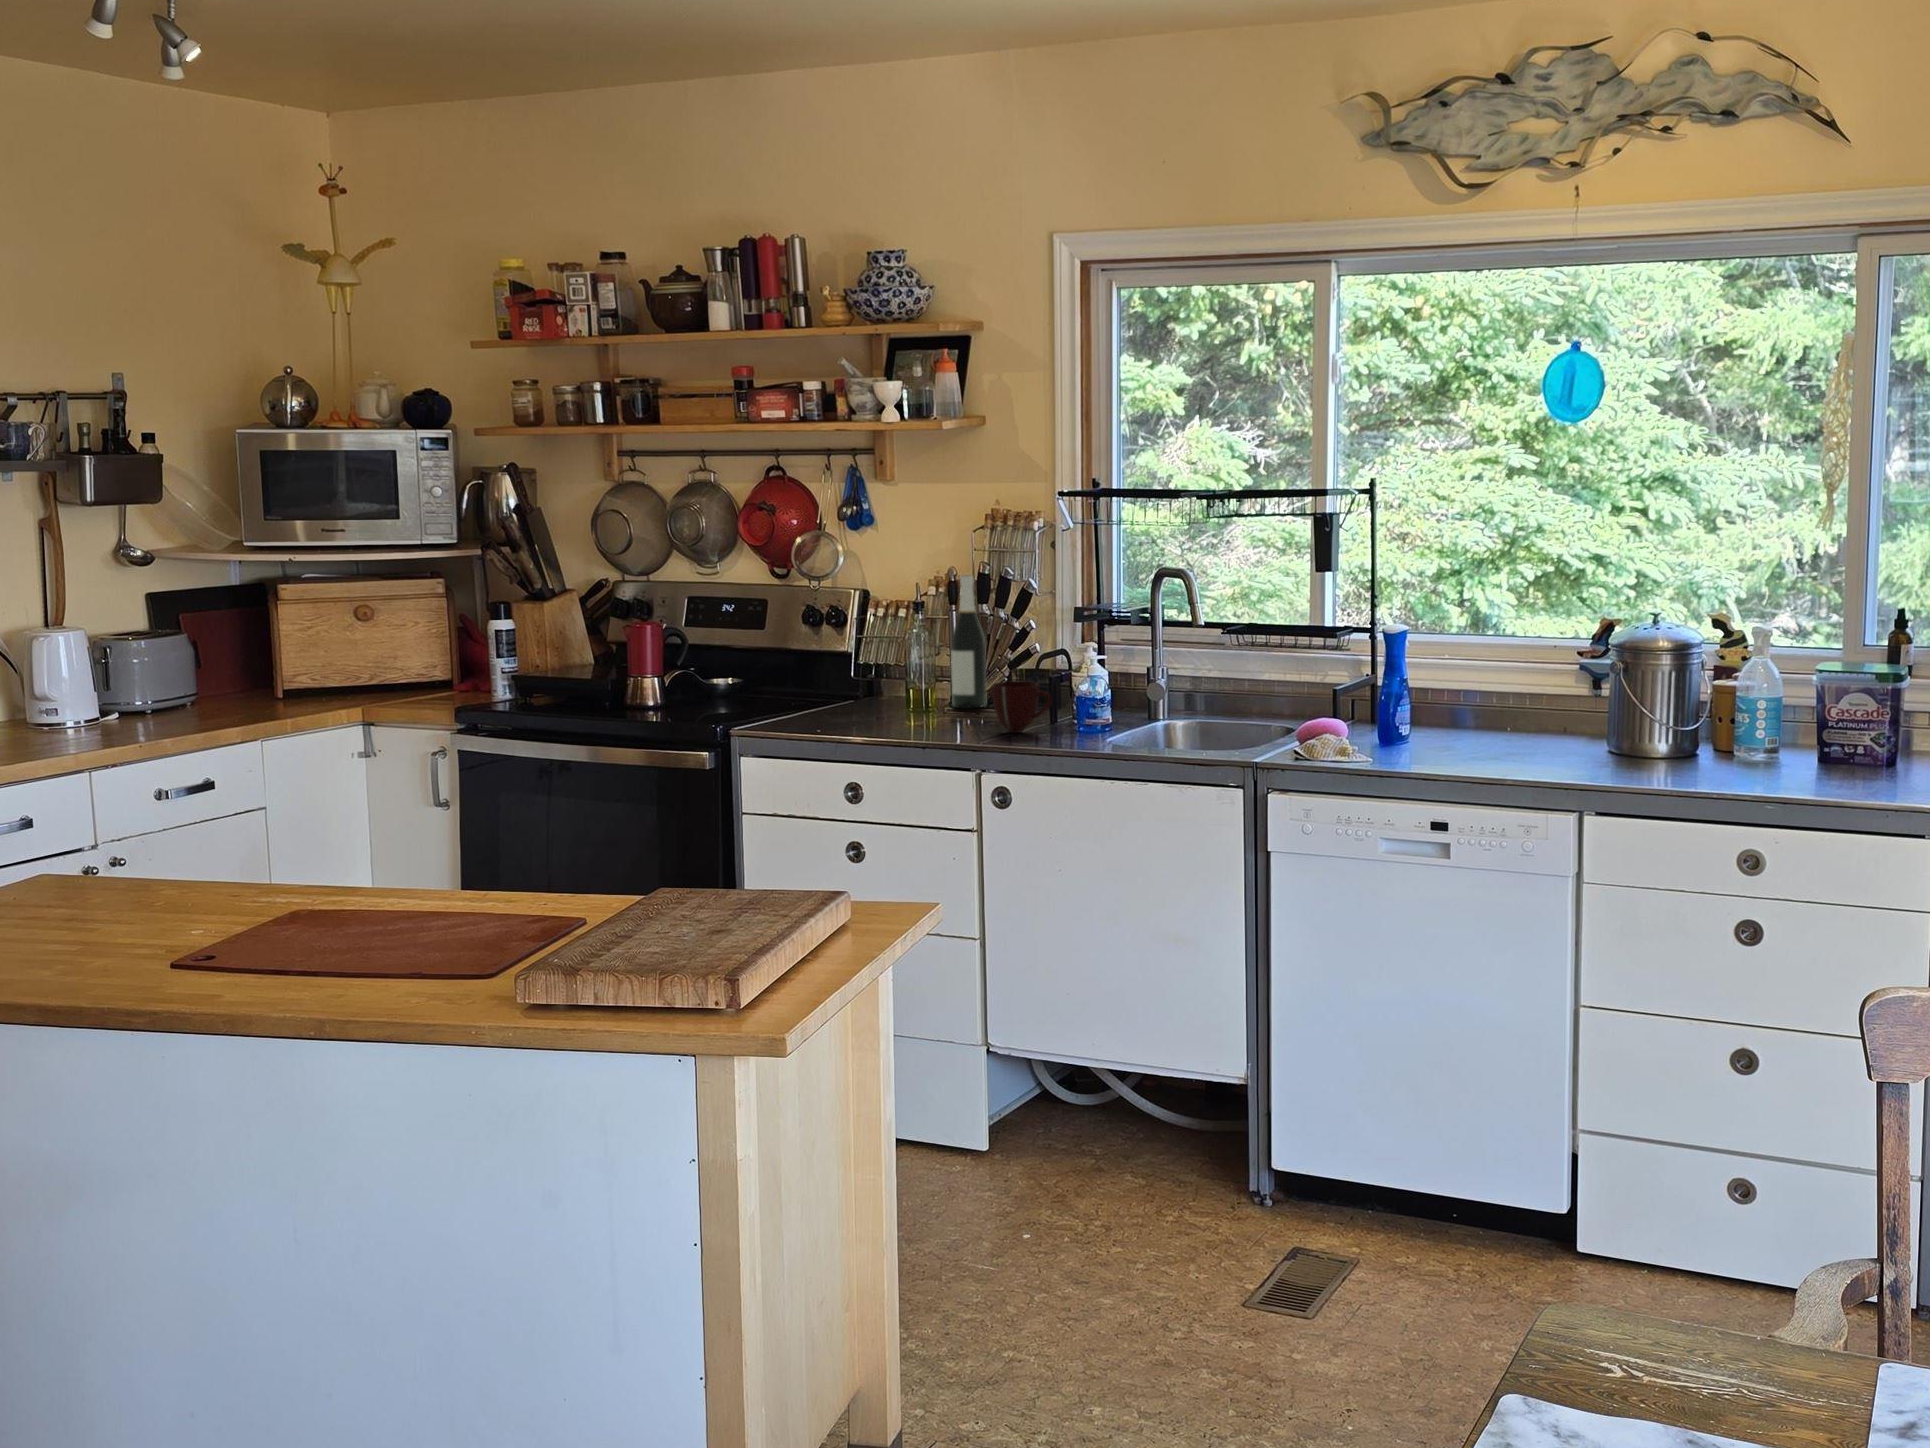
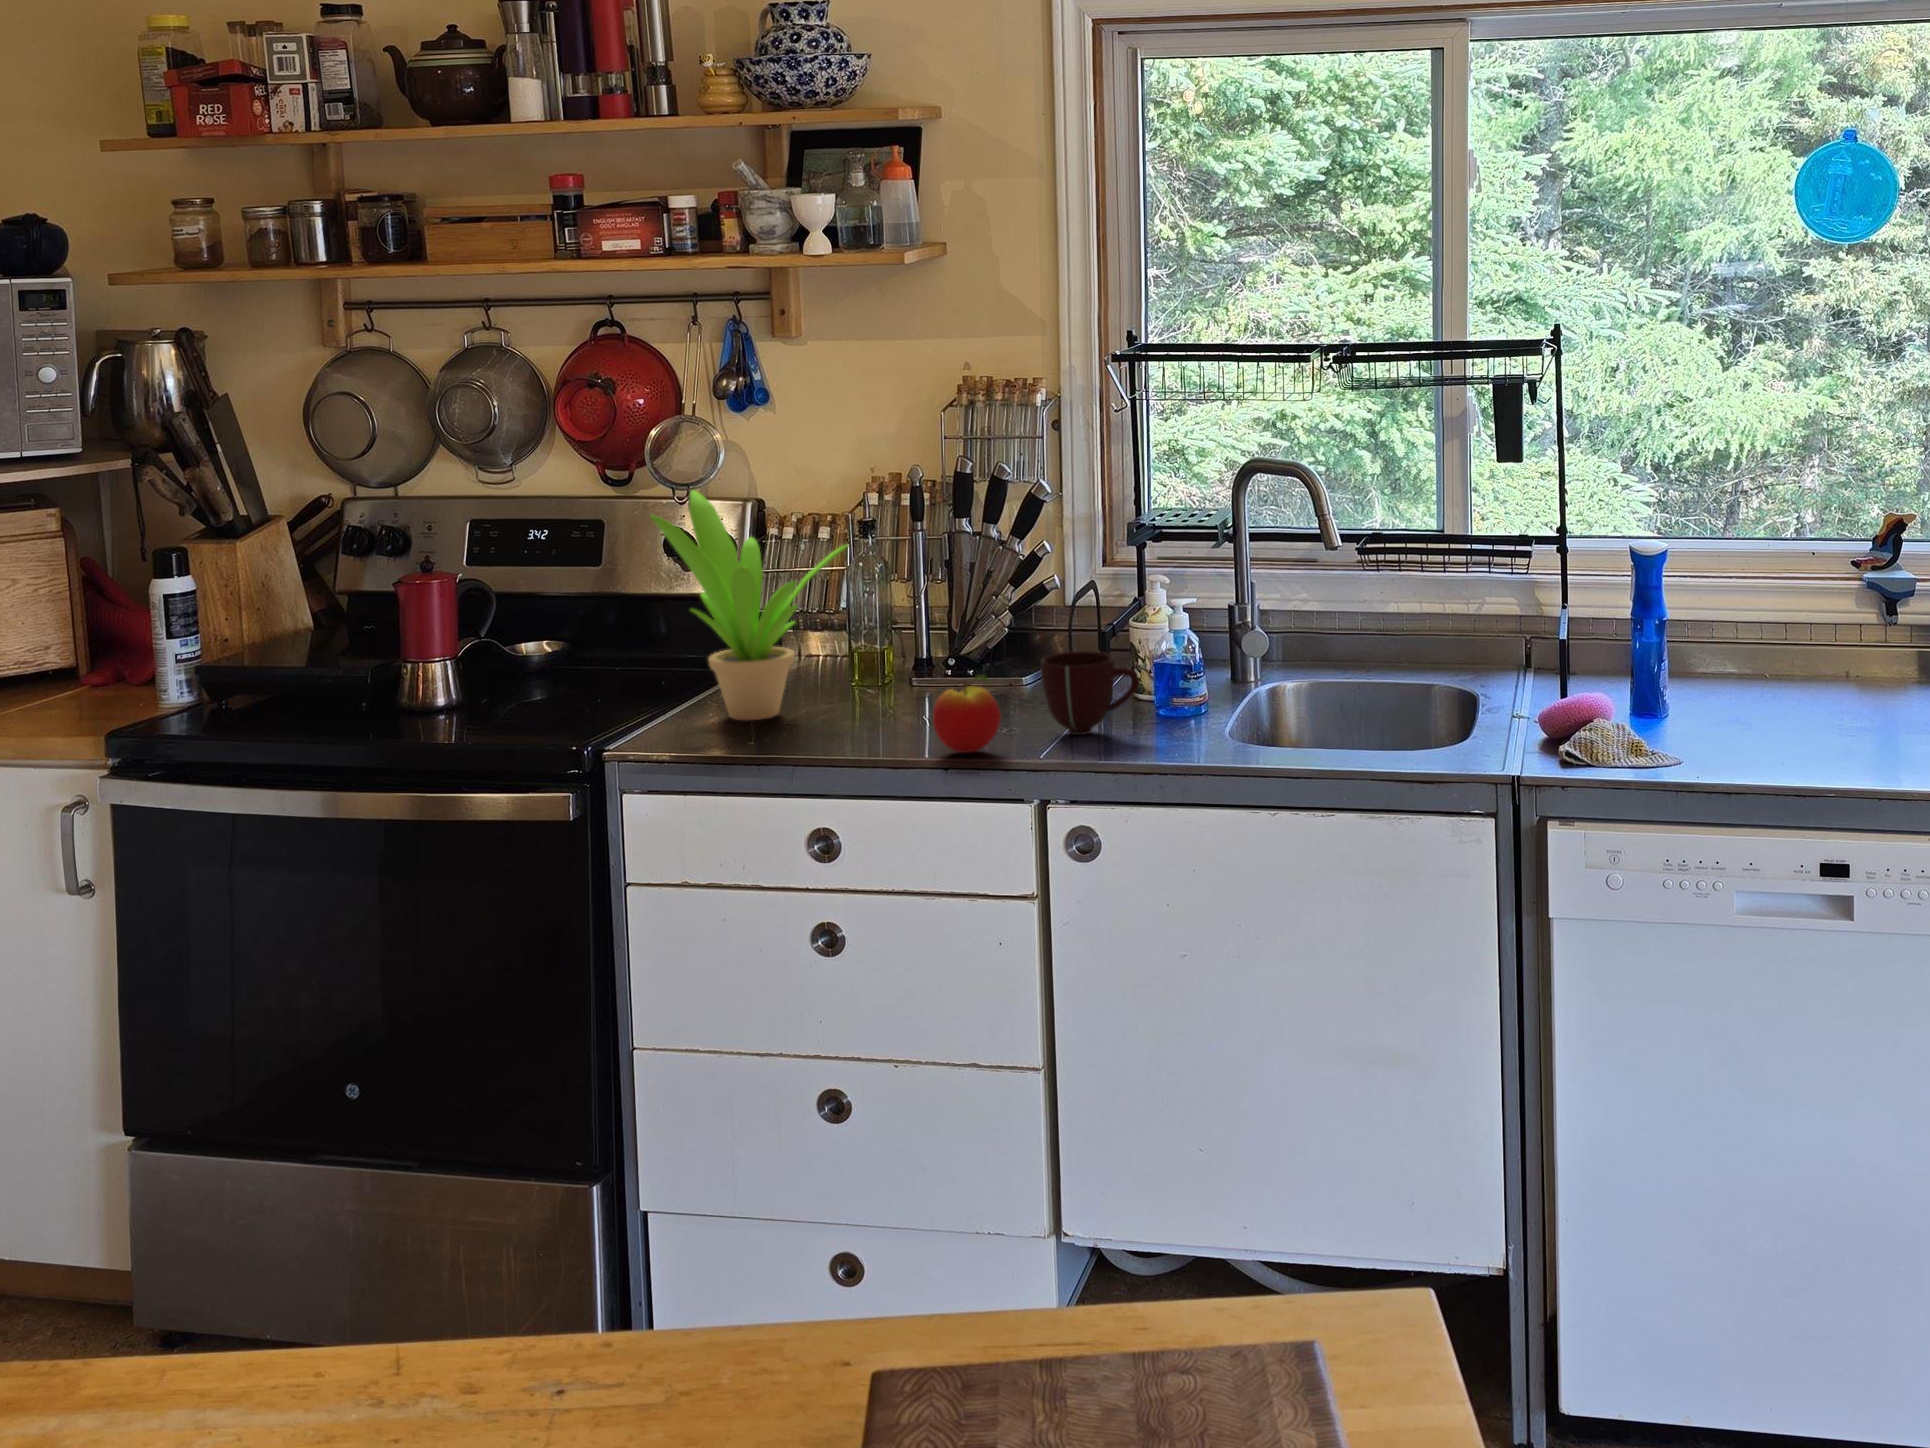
potted plant: none [757,573,890,718] -> present [650,490,848,720]
wine bottle: present [951,574,986,709] -> none [922,479,977,683]
apple: none [915,687,957,736] -> present [933,675,1001,753]

